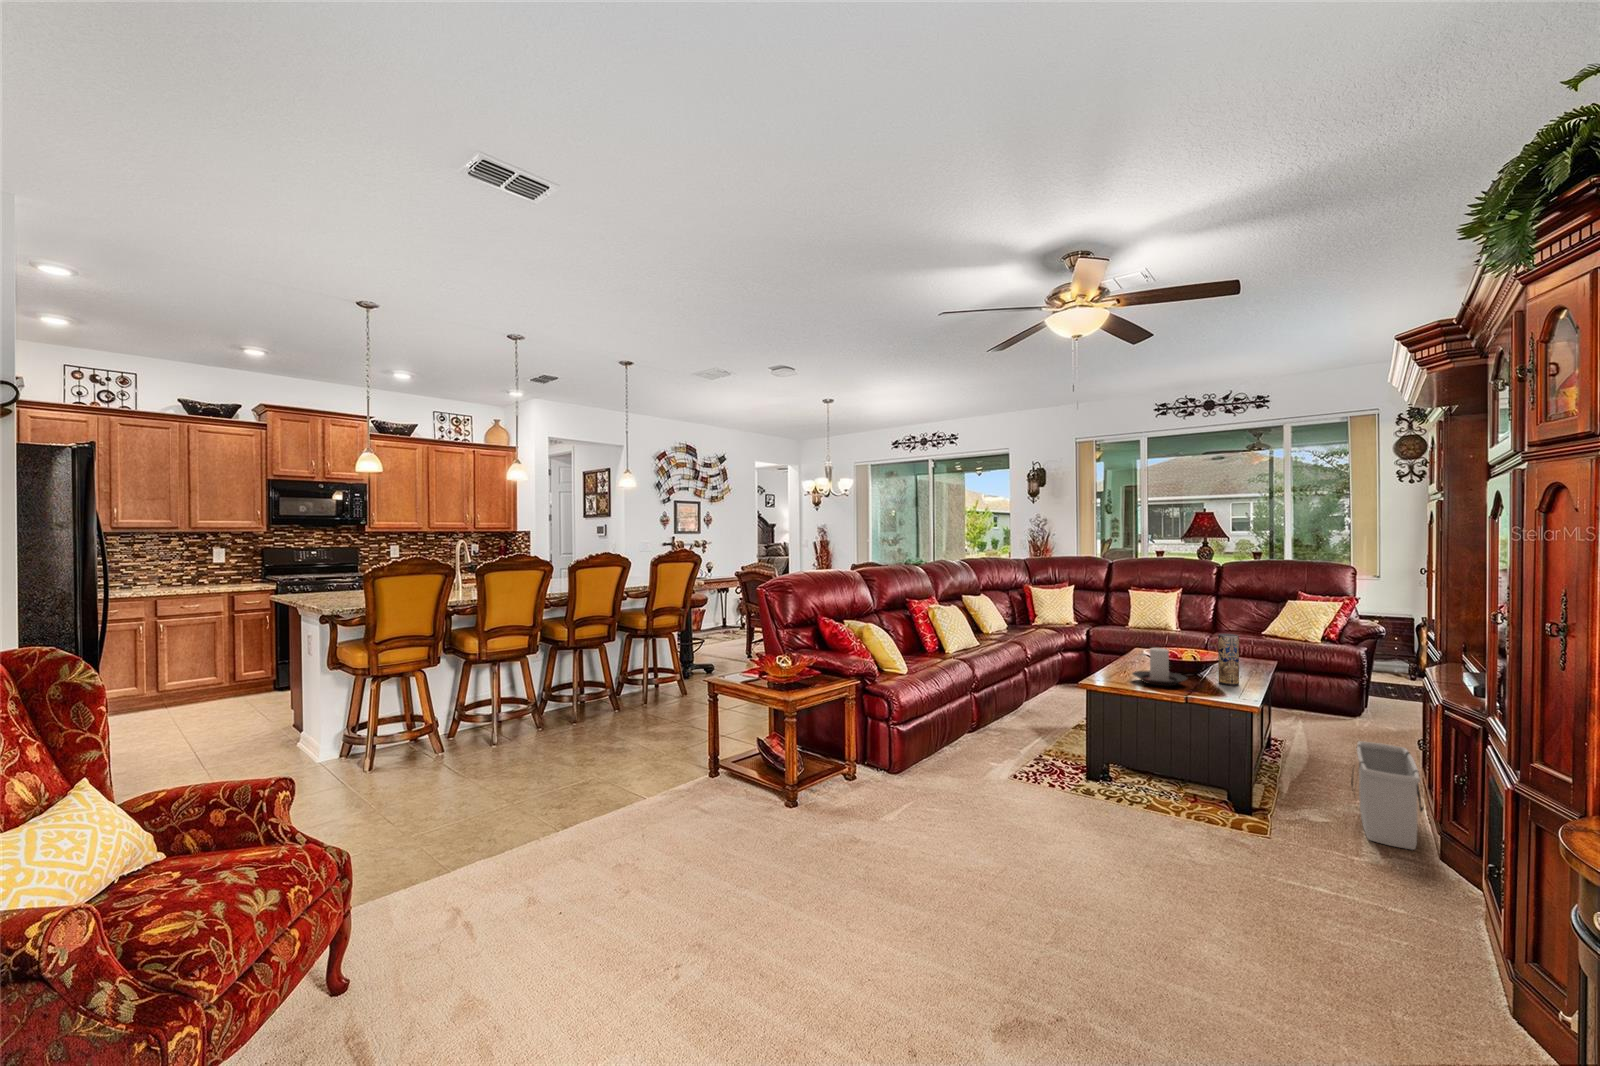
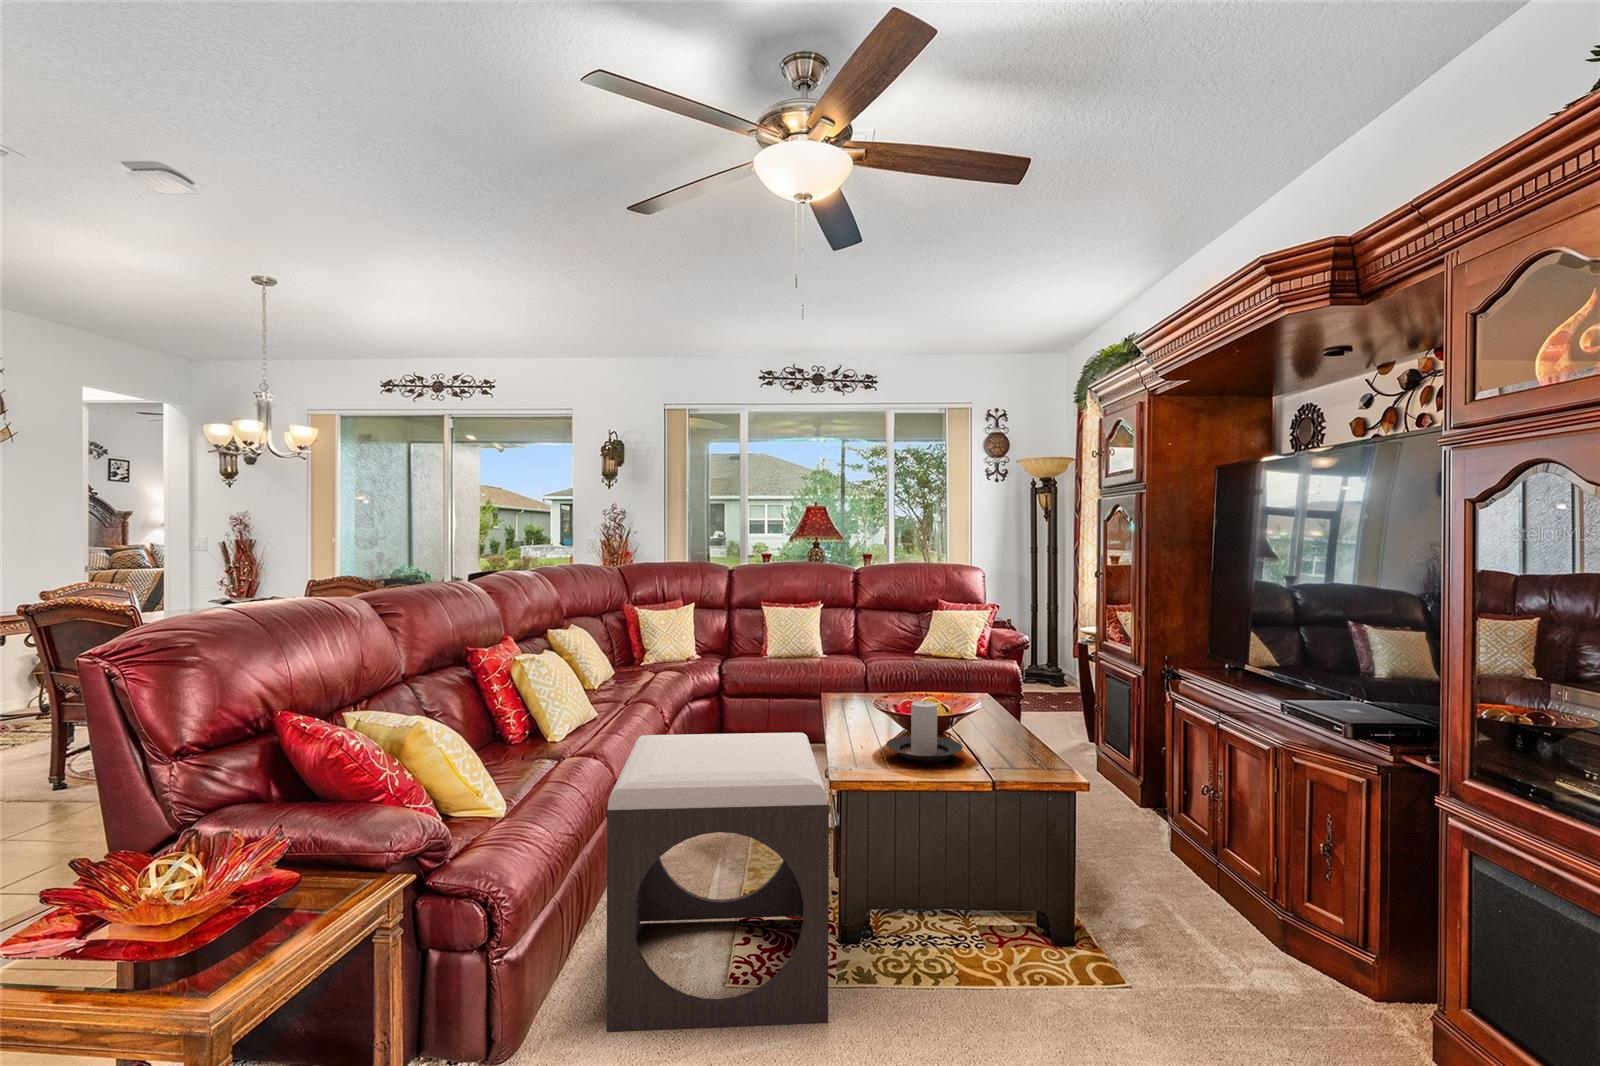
vase: present [1218,634,1239,686] -> none [980,669,1006,744]
footstool: none [942,648,1077,801] -> present [606,733,829,1032]
storage bin: present [1351,741,1424,850] -> none [1134,795,1253,943]

